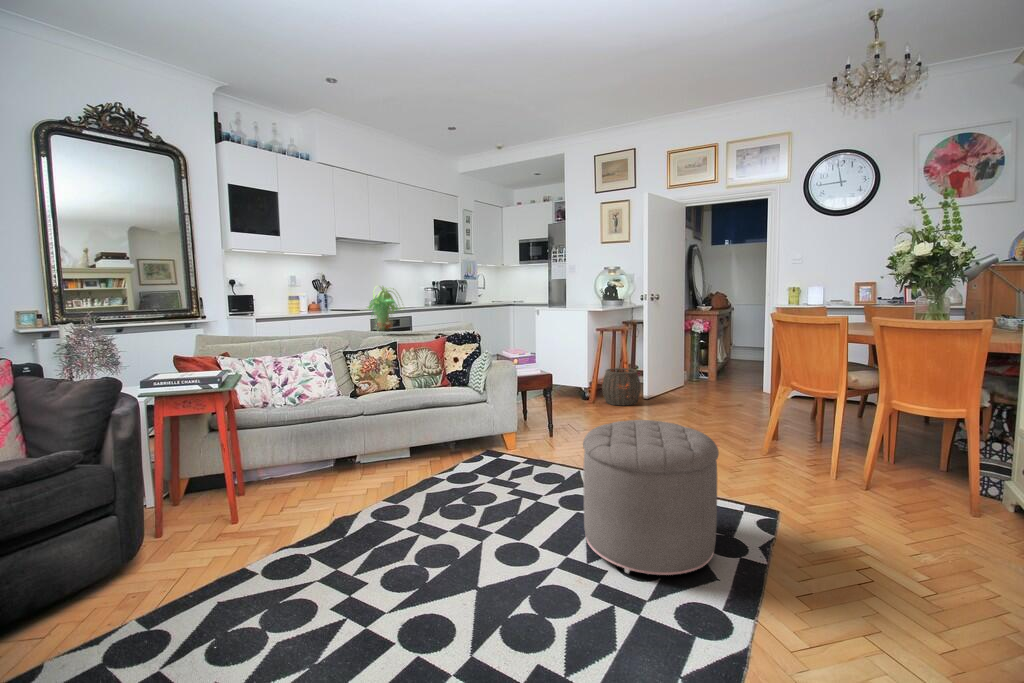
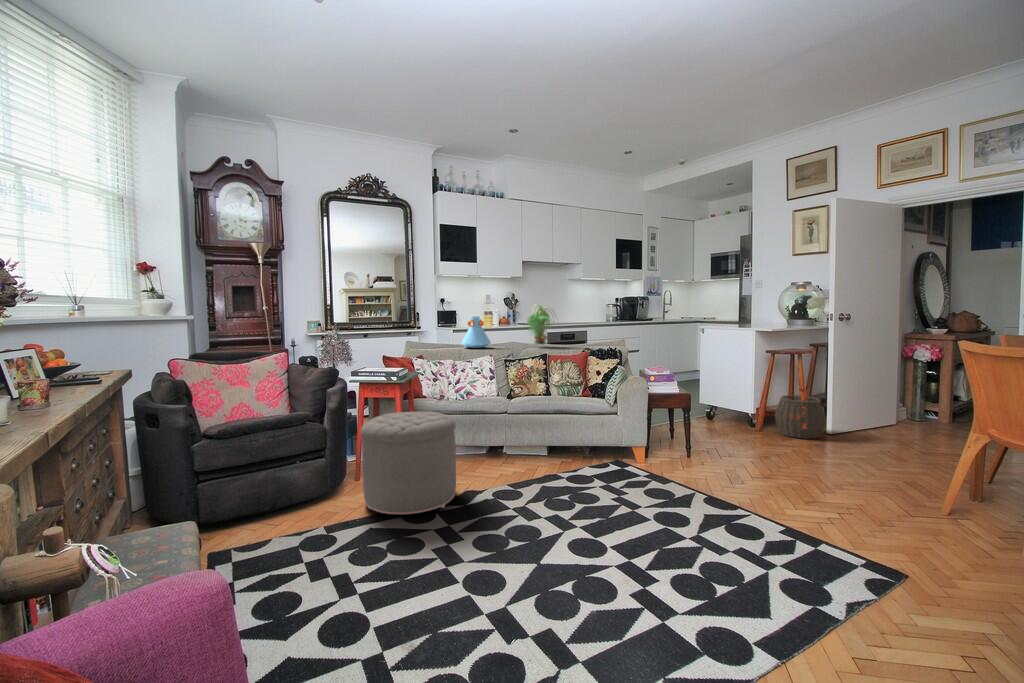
vase: none [286,300,326,339] -> present [461,316,491,348]
ottoman: present [583,420,719,575] -> present [361,411,456,514]

